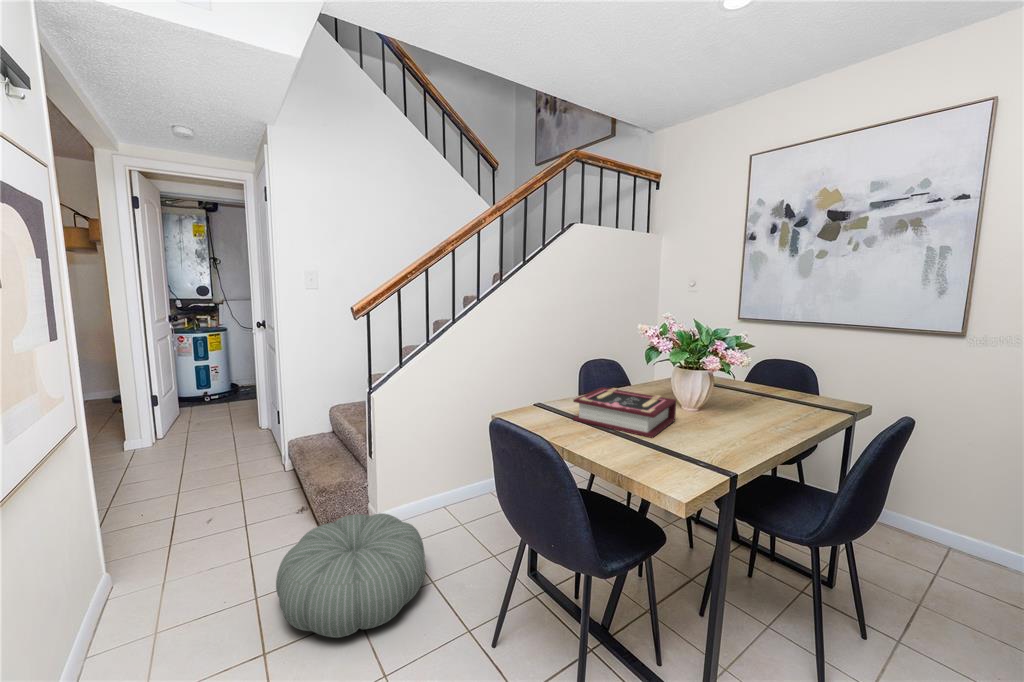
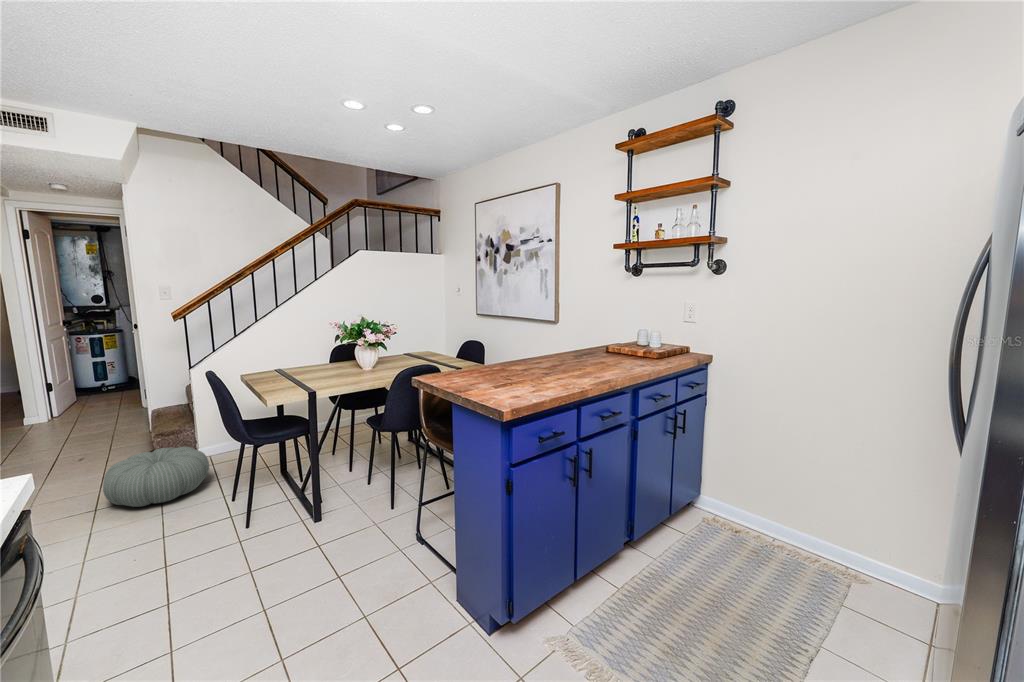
book: present [573,387,676,438] -> none [281,363,342,388]

